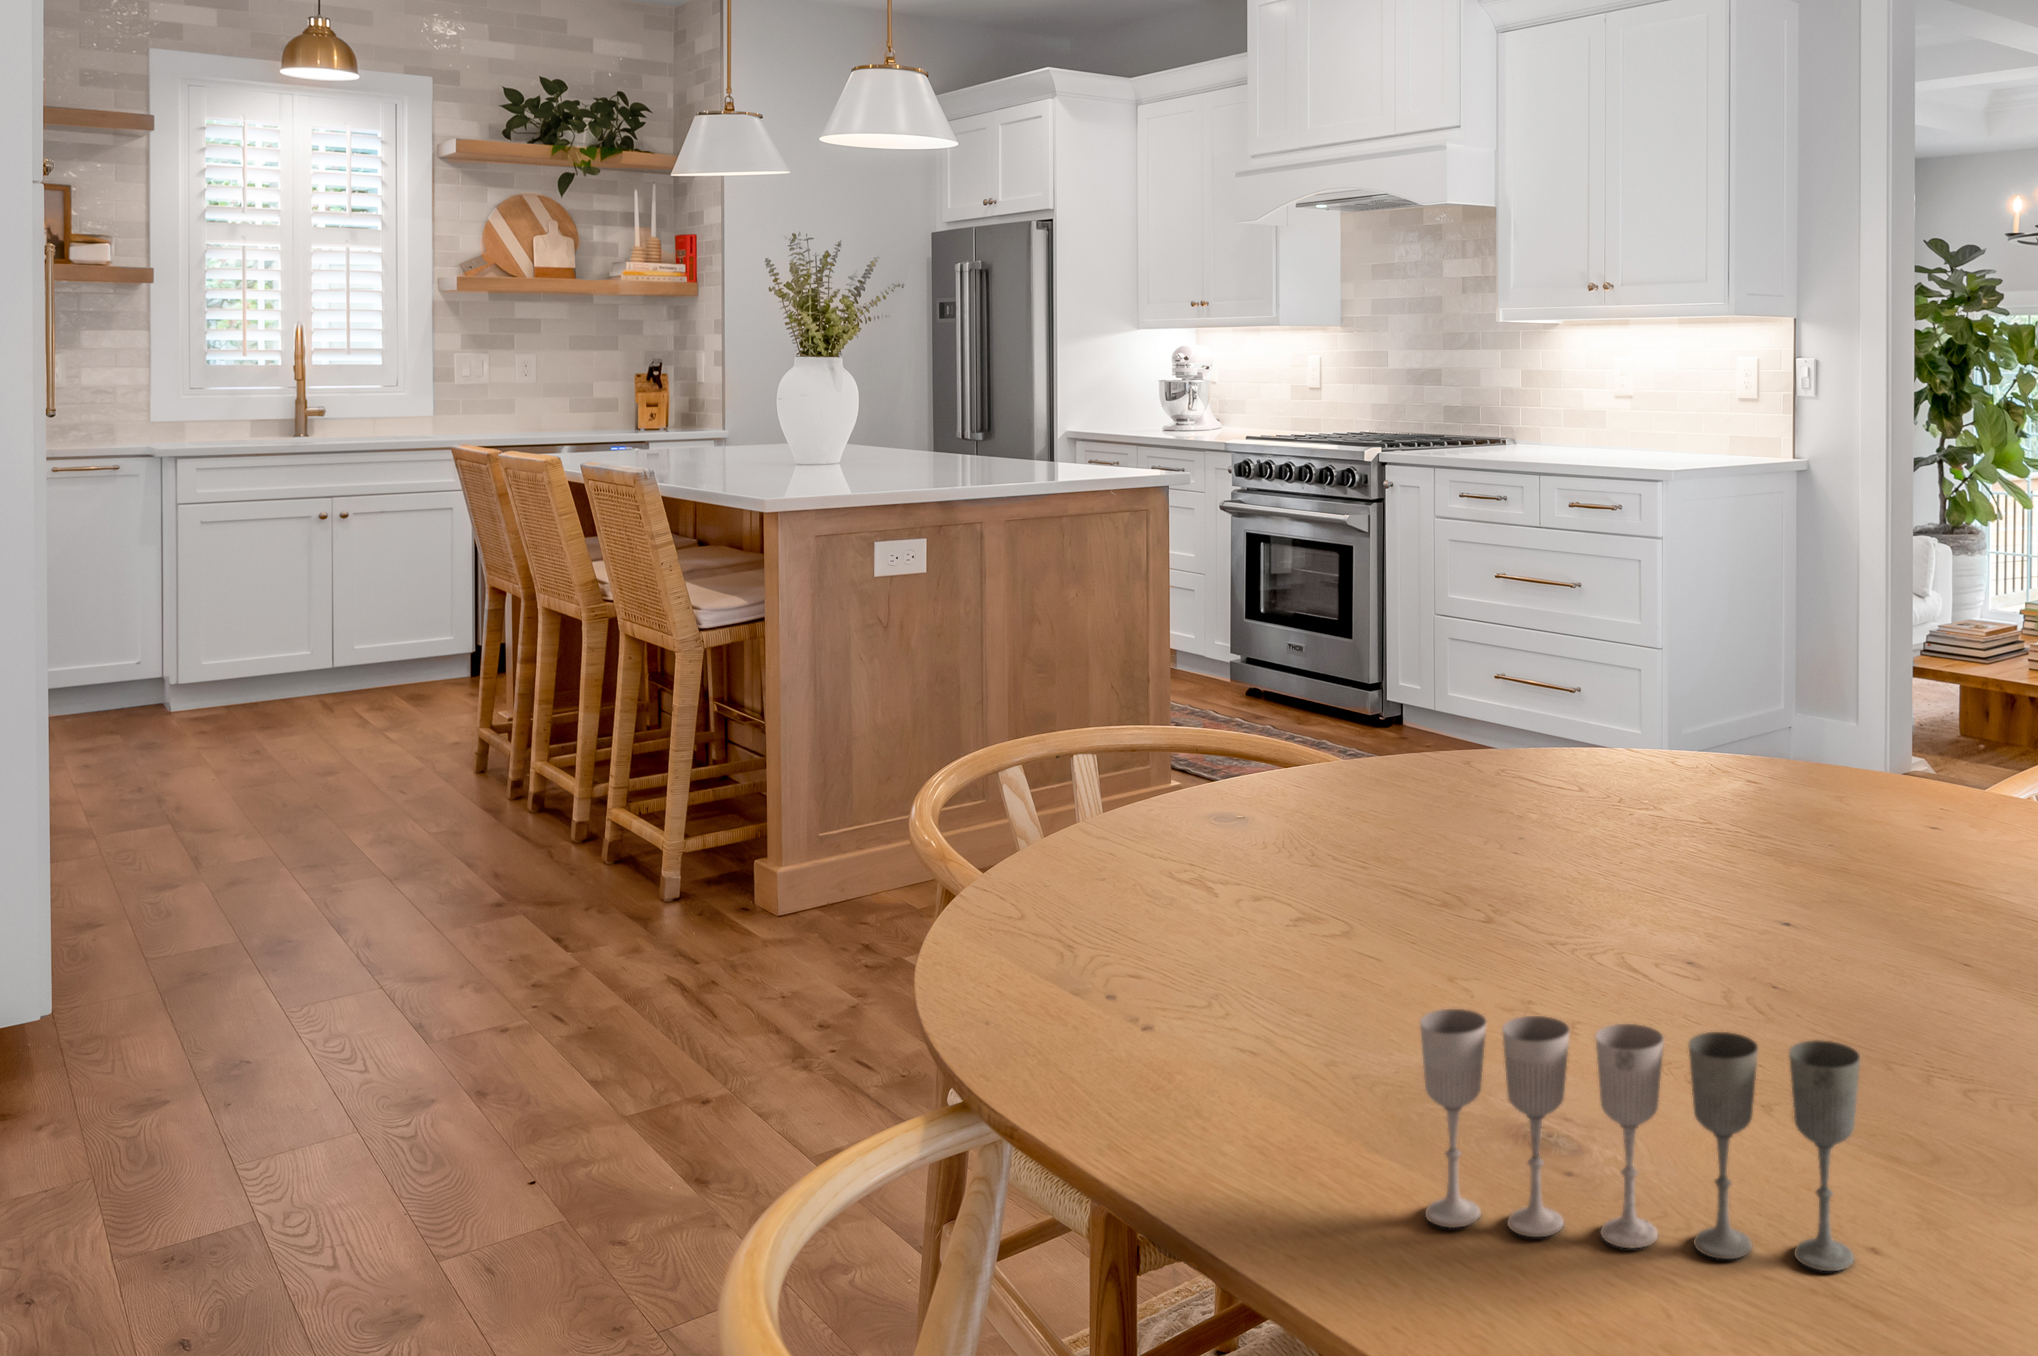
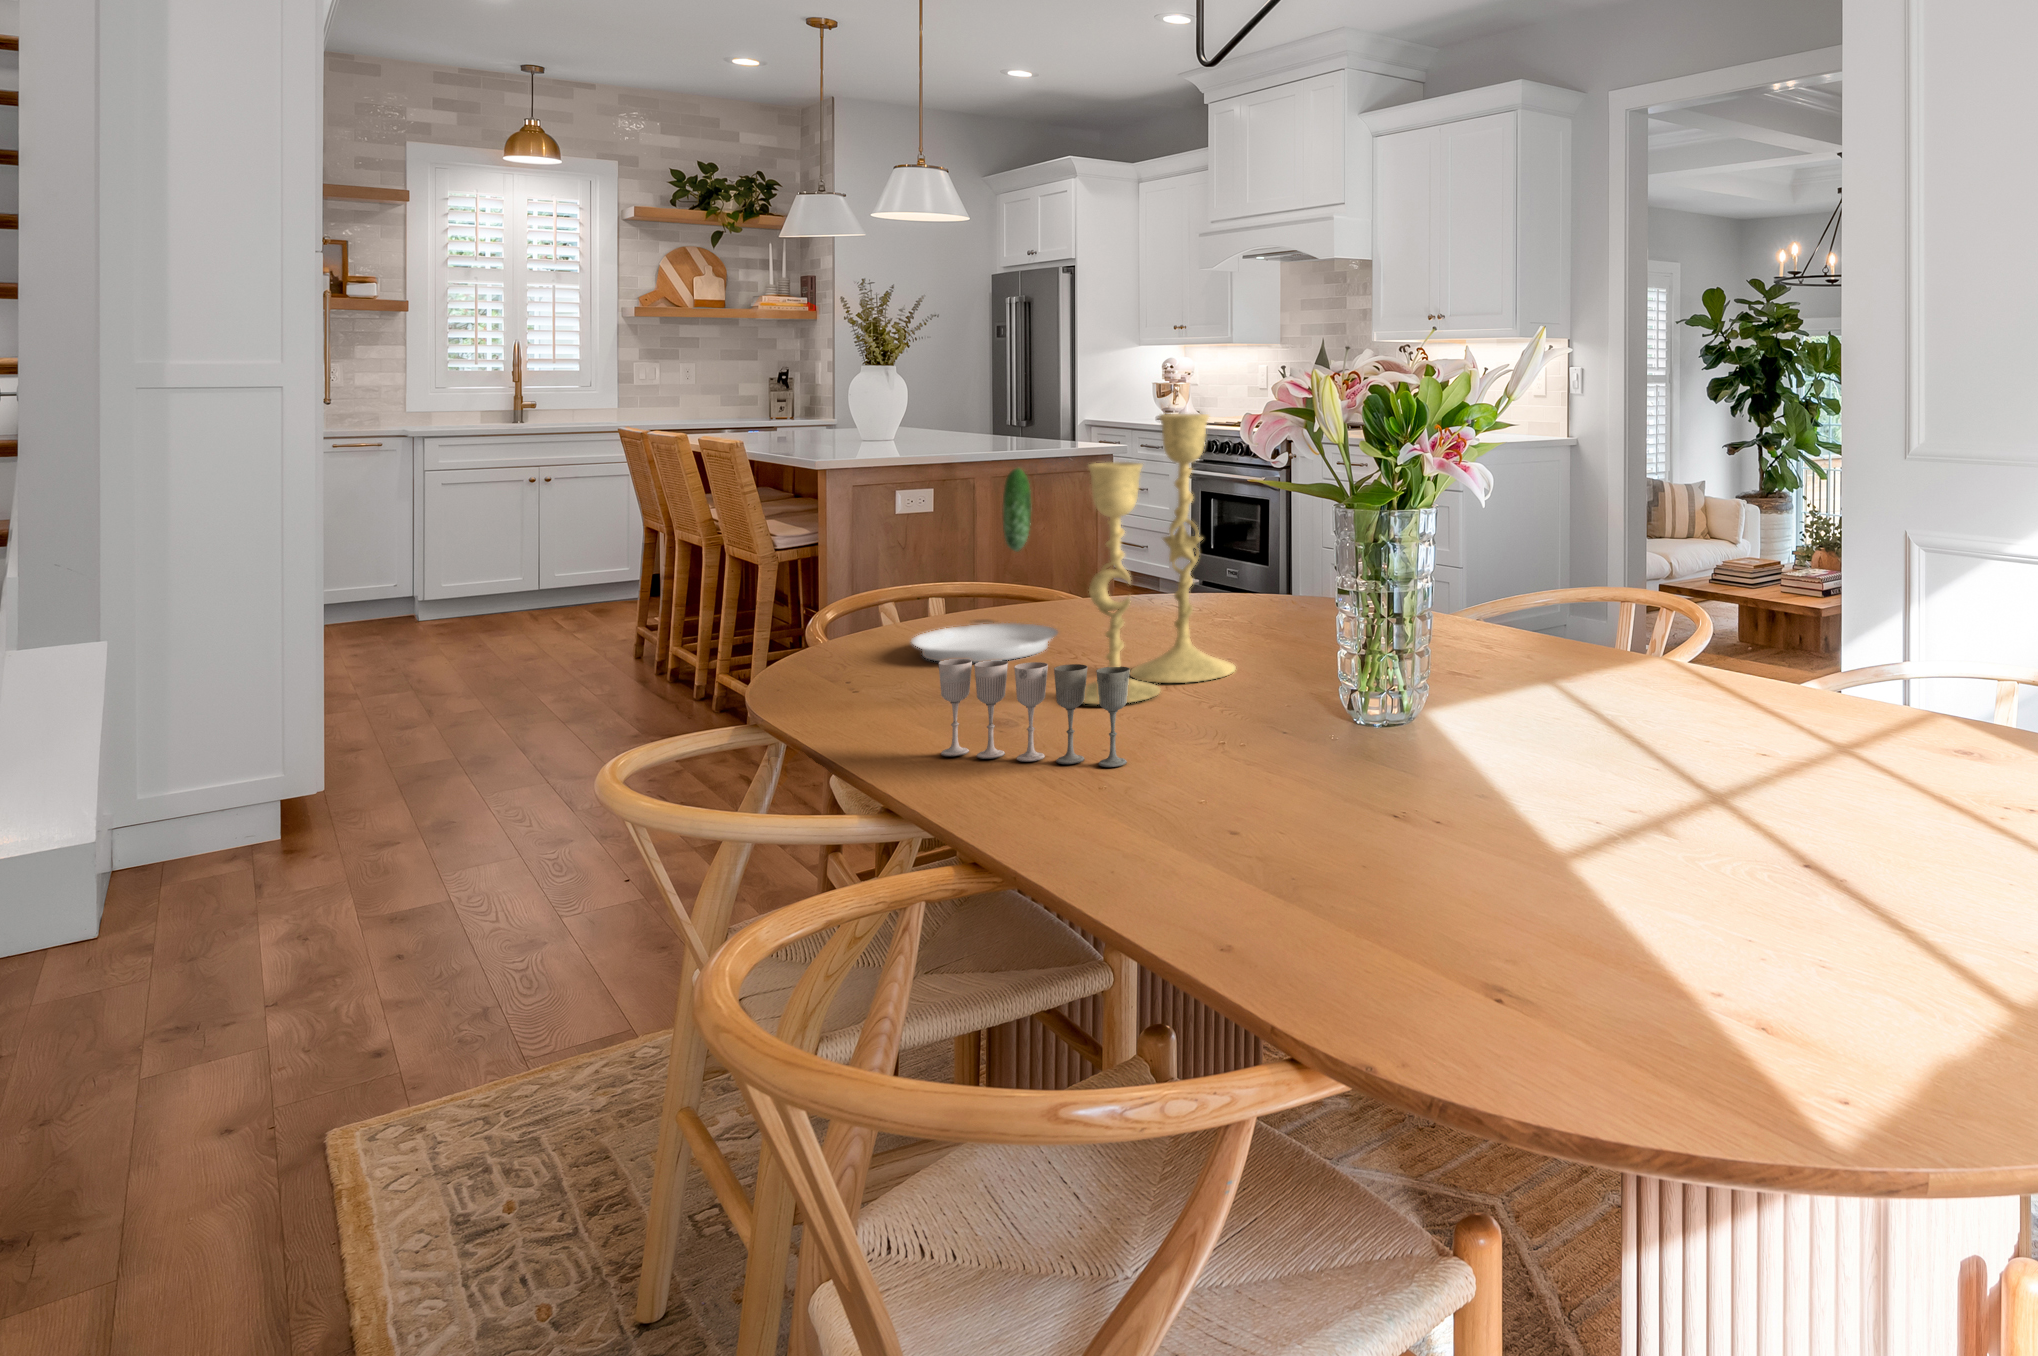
candlestick: none [1531,468,1783,1053] -> present [1084,414,1235,704]
plate: none [1143,556,1395,925] -> present [911,468,1058,662]

